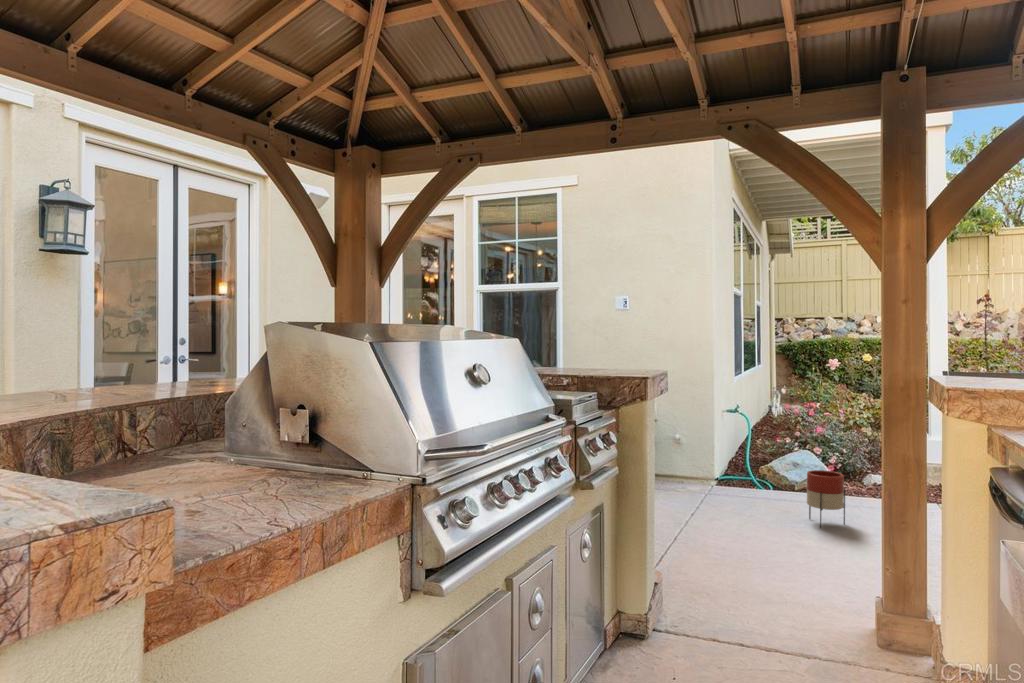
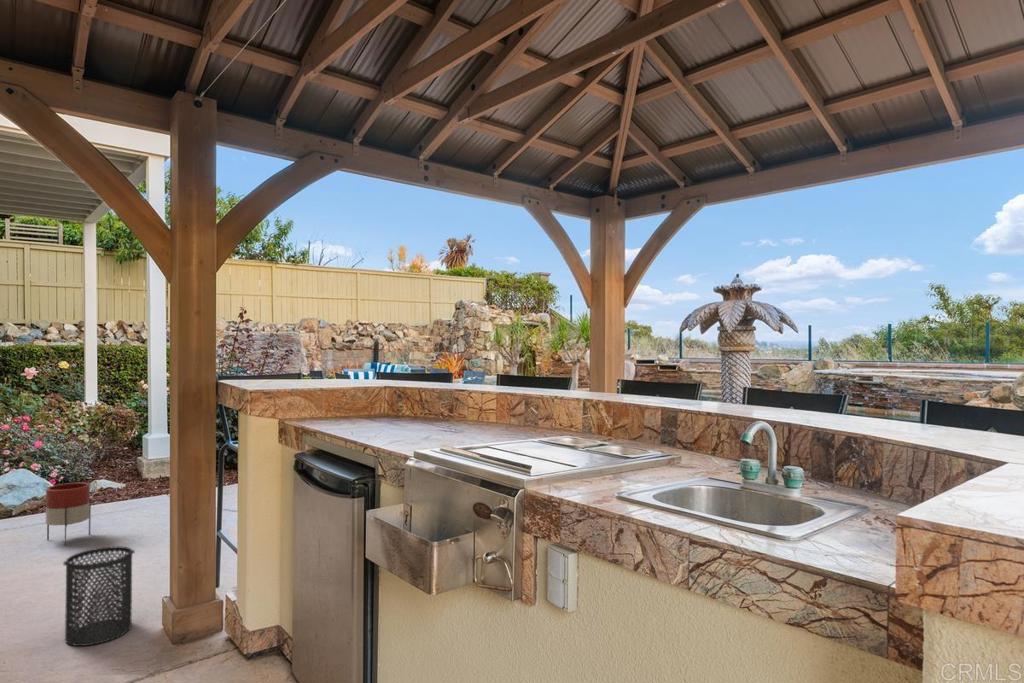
trash can: none [783,535,844,627] -> present [64,546,134,646]

